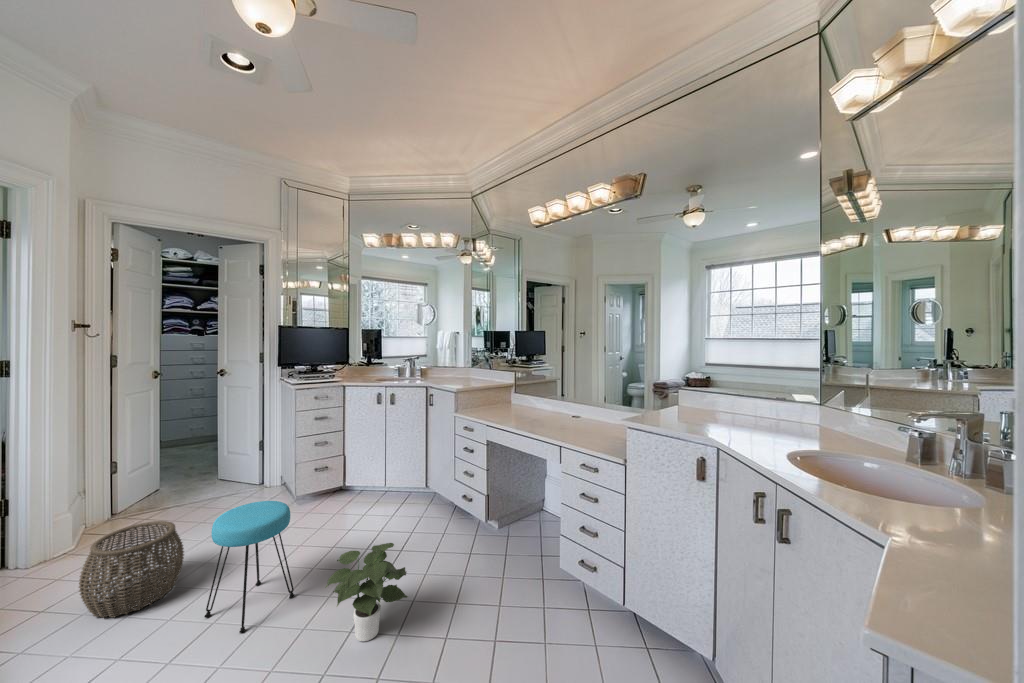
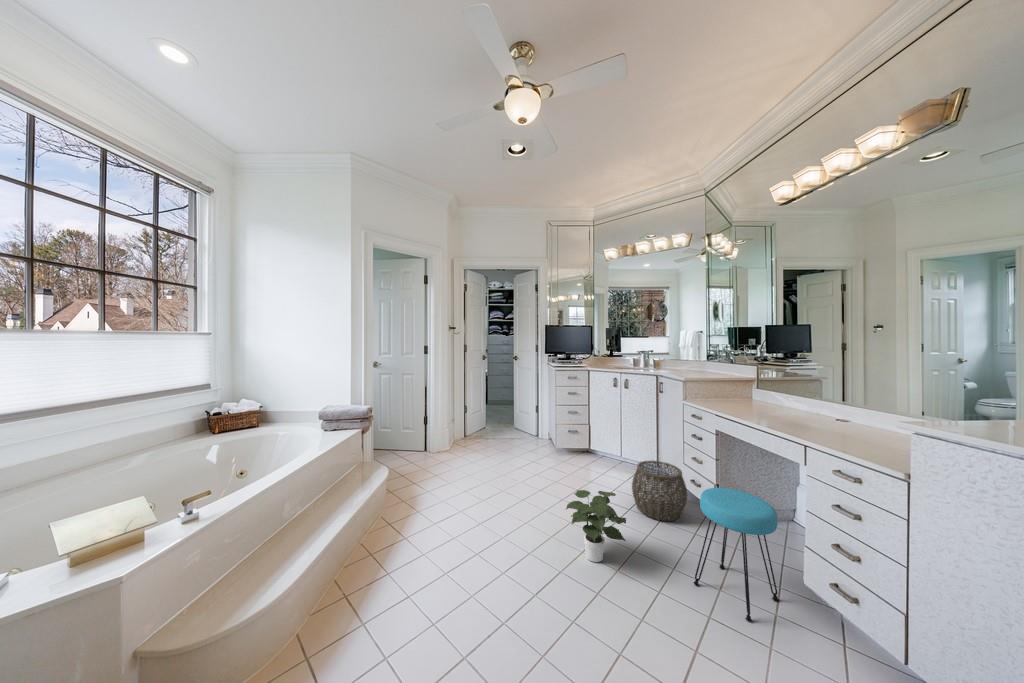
stool: present [204,501,294,633] -> present [694,488,779,621]
woven basket: present [79,521,184,618] -> present [632,461,687,521]

